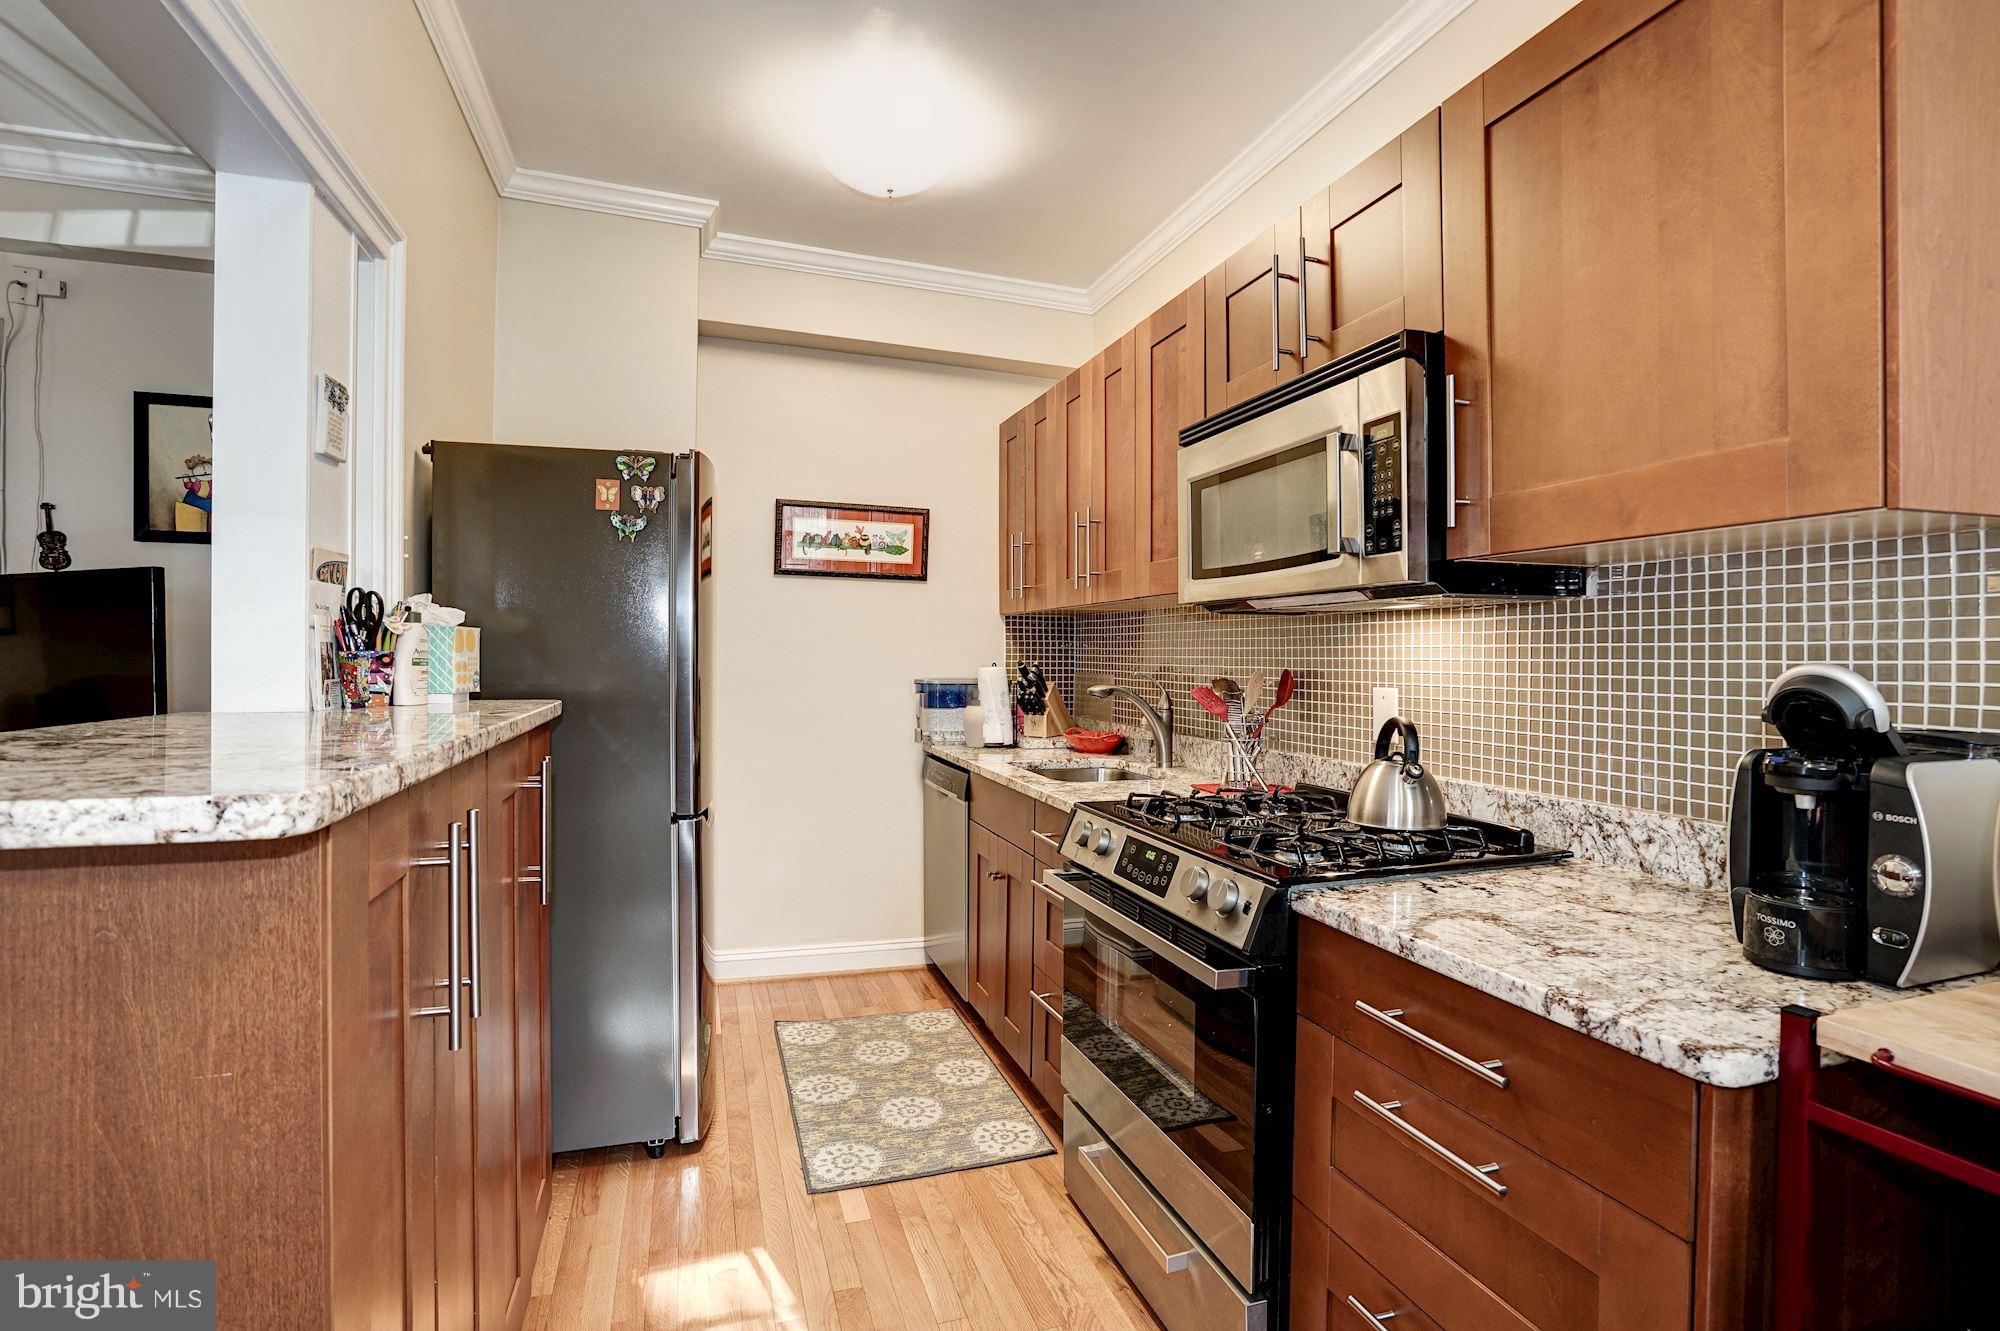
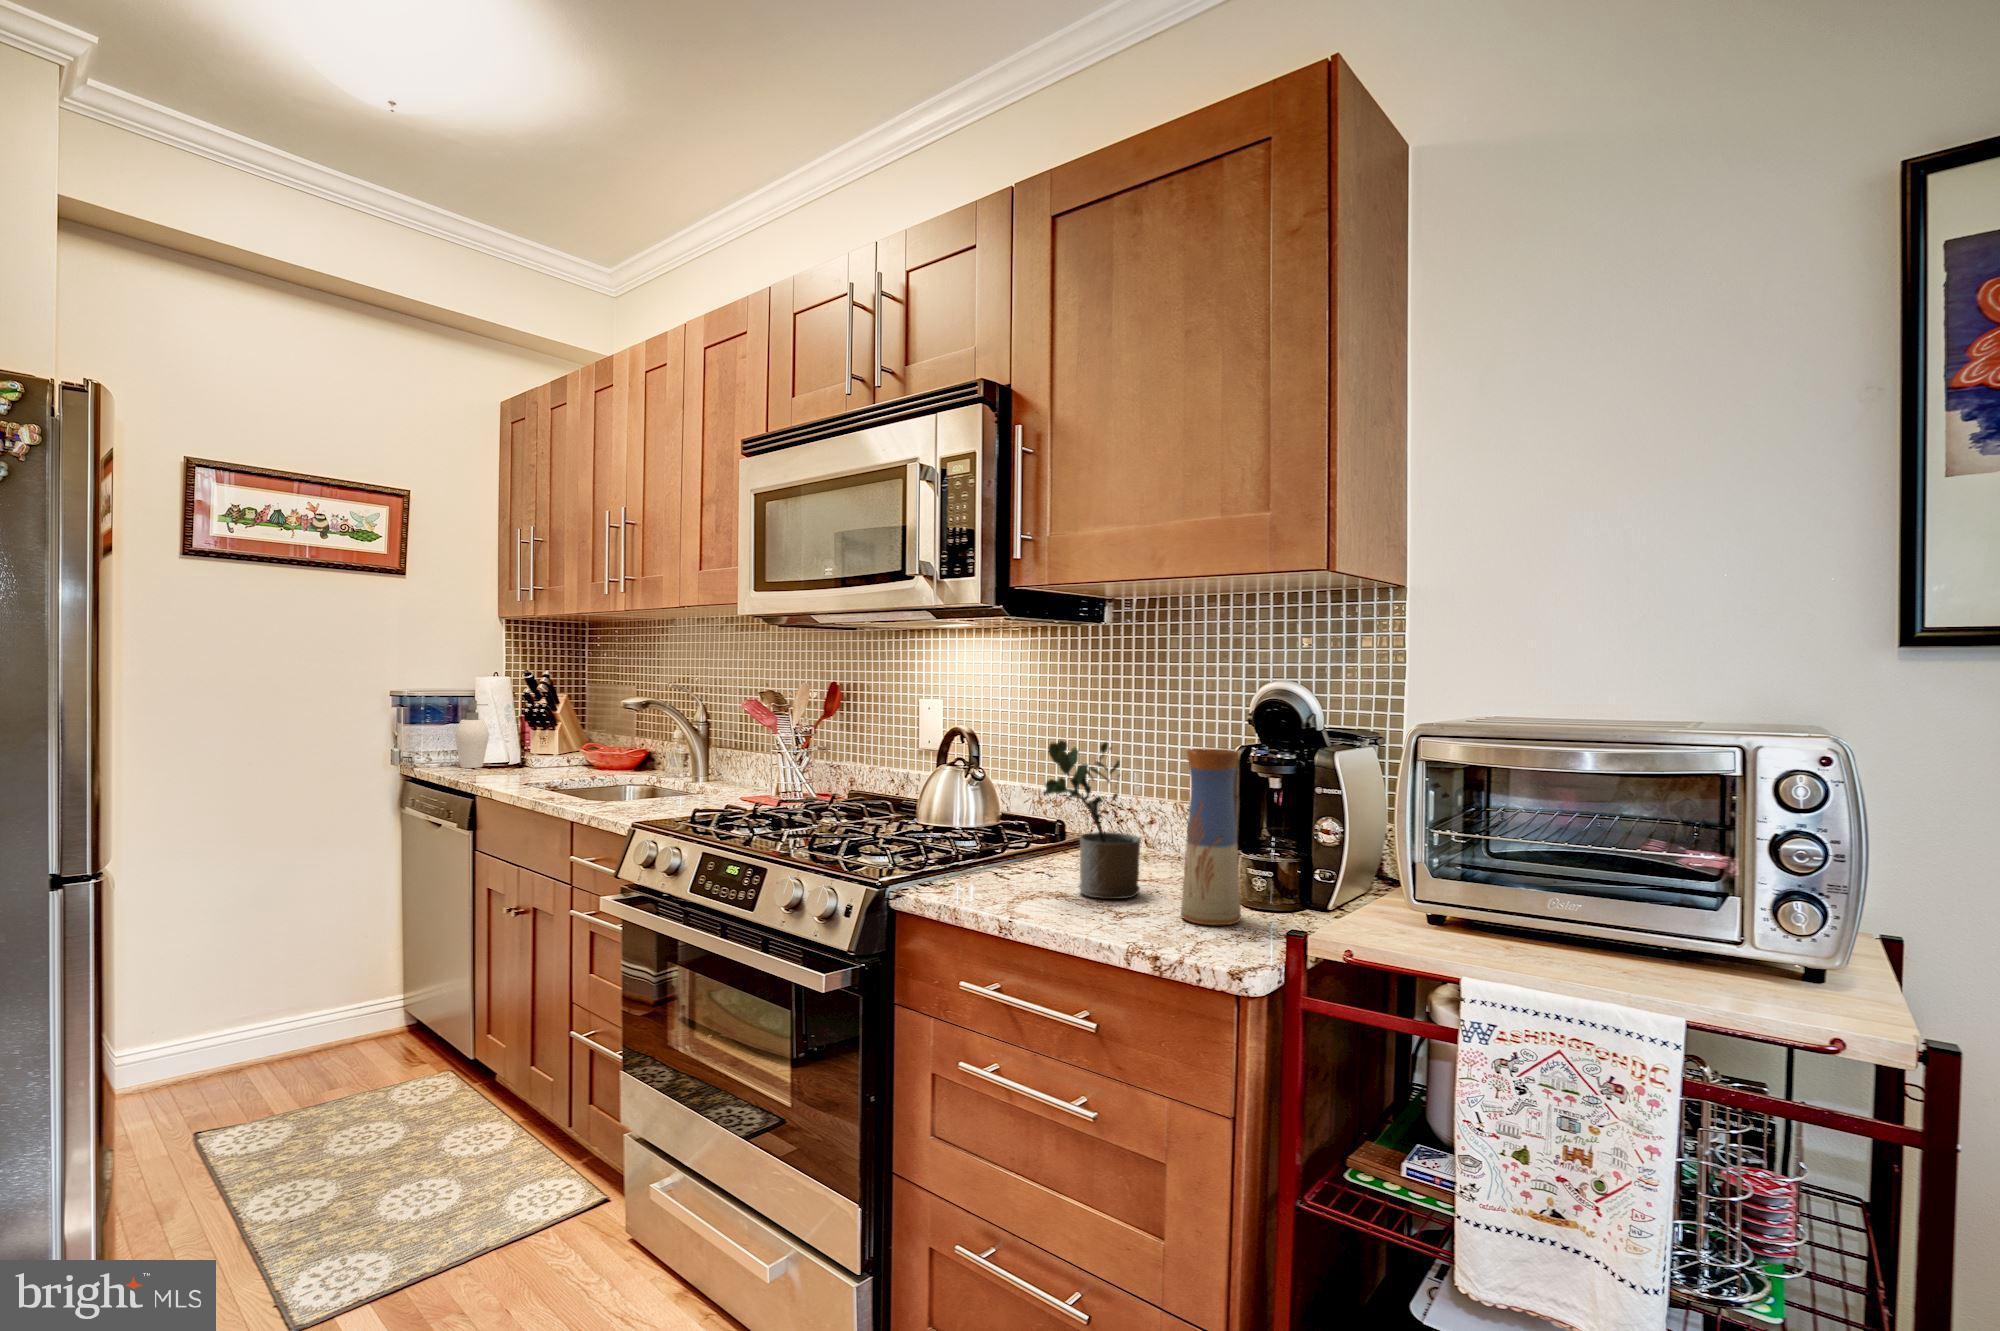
potted plant: none [1466,734,1602,932] -> present [1043,740,1141,899]
vase: none [1648,750,1743,984] -> present [1181,748,1241,925]

